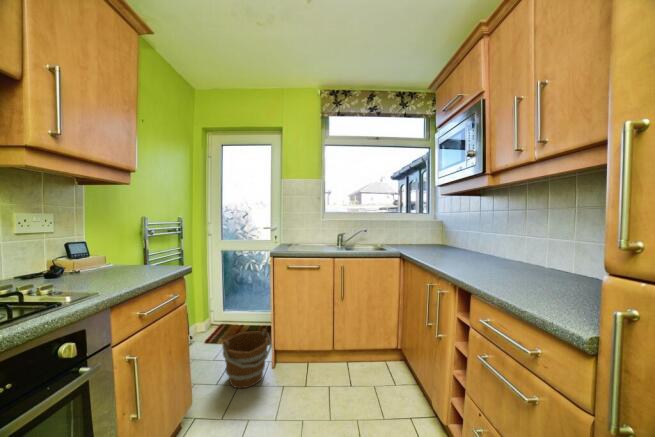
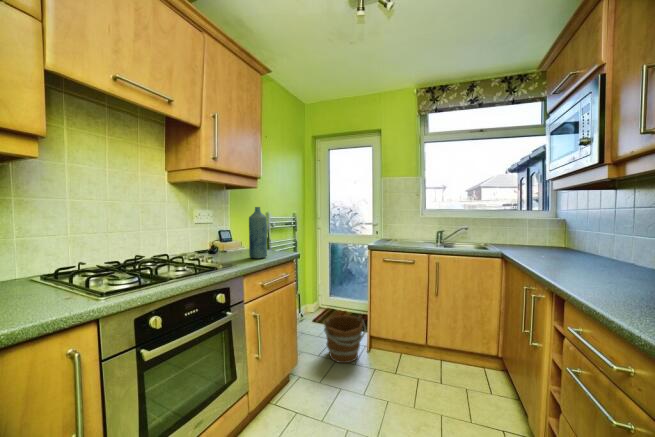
bottle: none [117,209,148,280] -> present [249,207,267,259]

